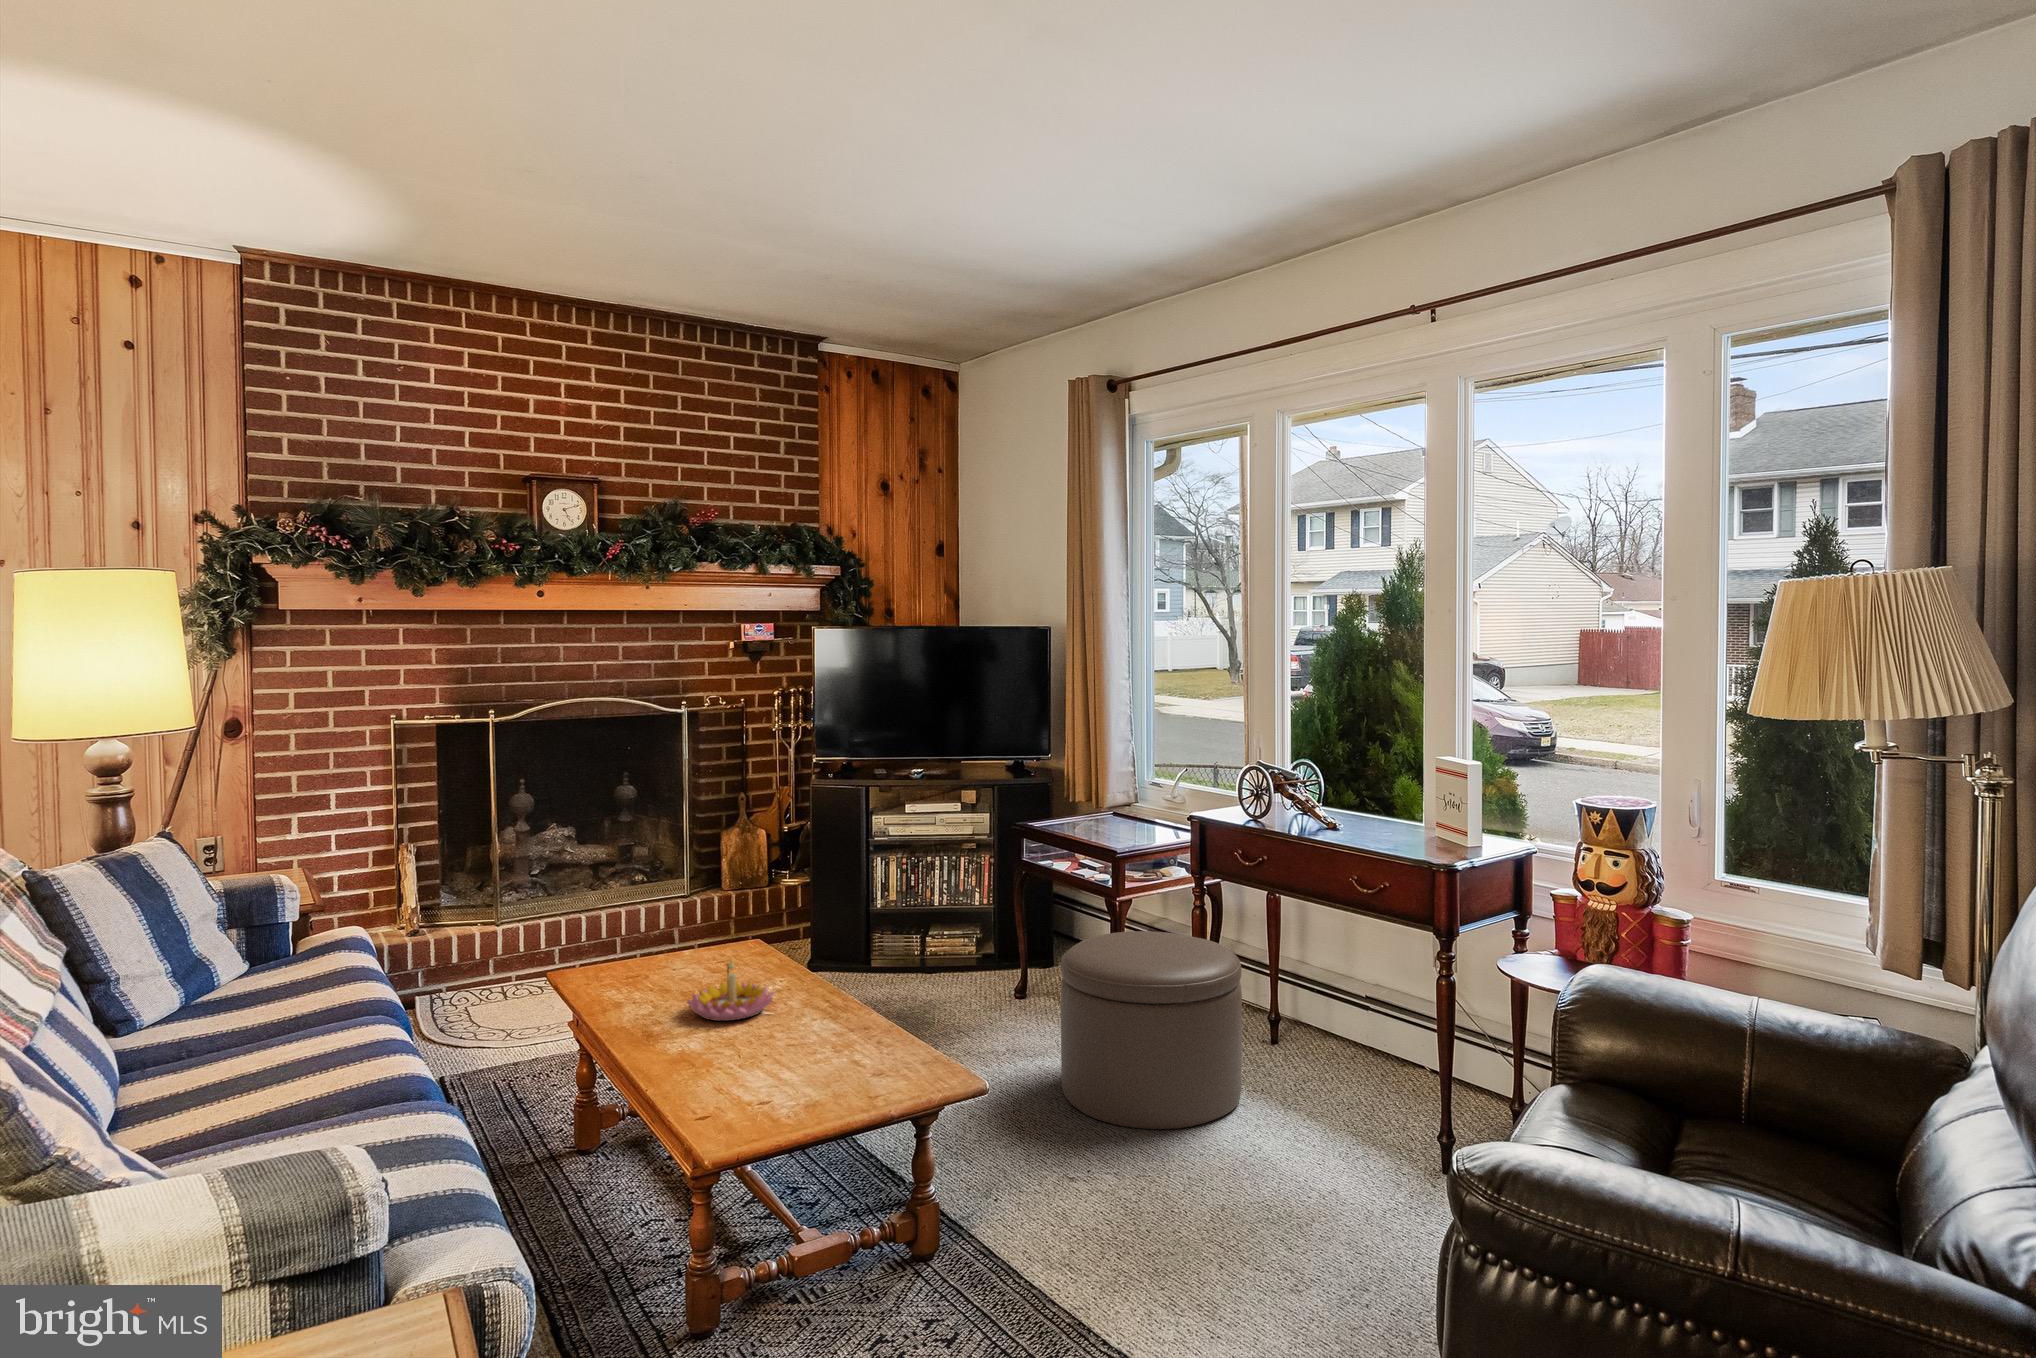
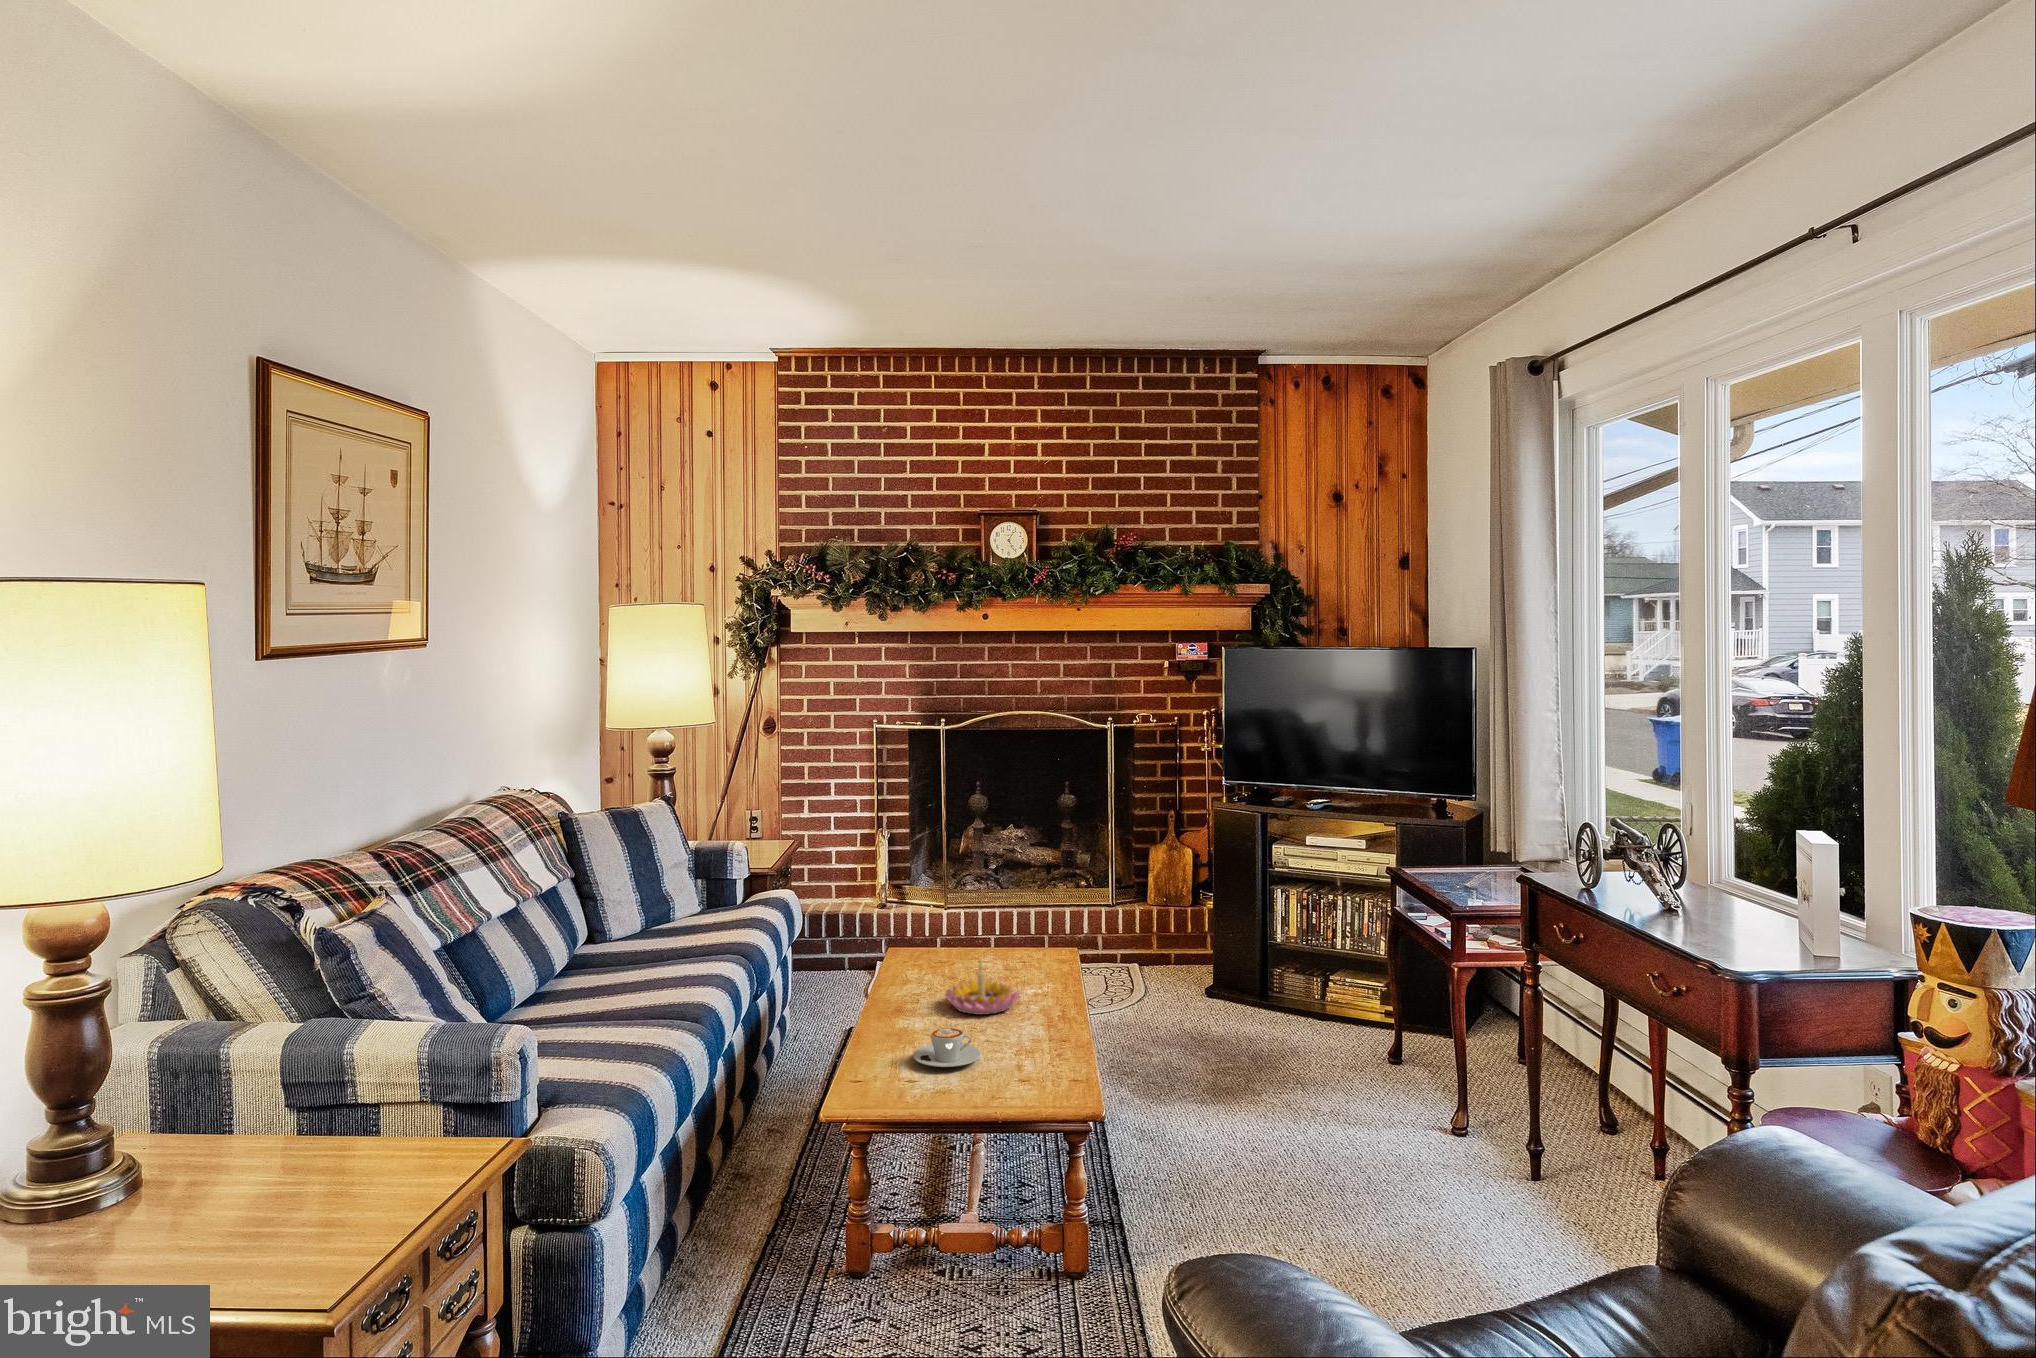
ottoman: present [1061,931,1242,1129] -> none [1345,1000,1562,1233]
coffee cup: none [724,1034,800,1079] -> present [913,1028,980,1067]

